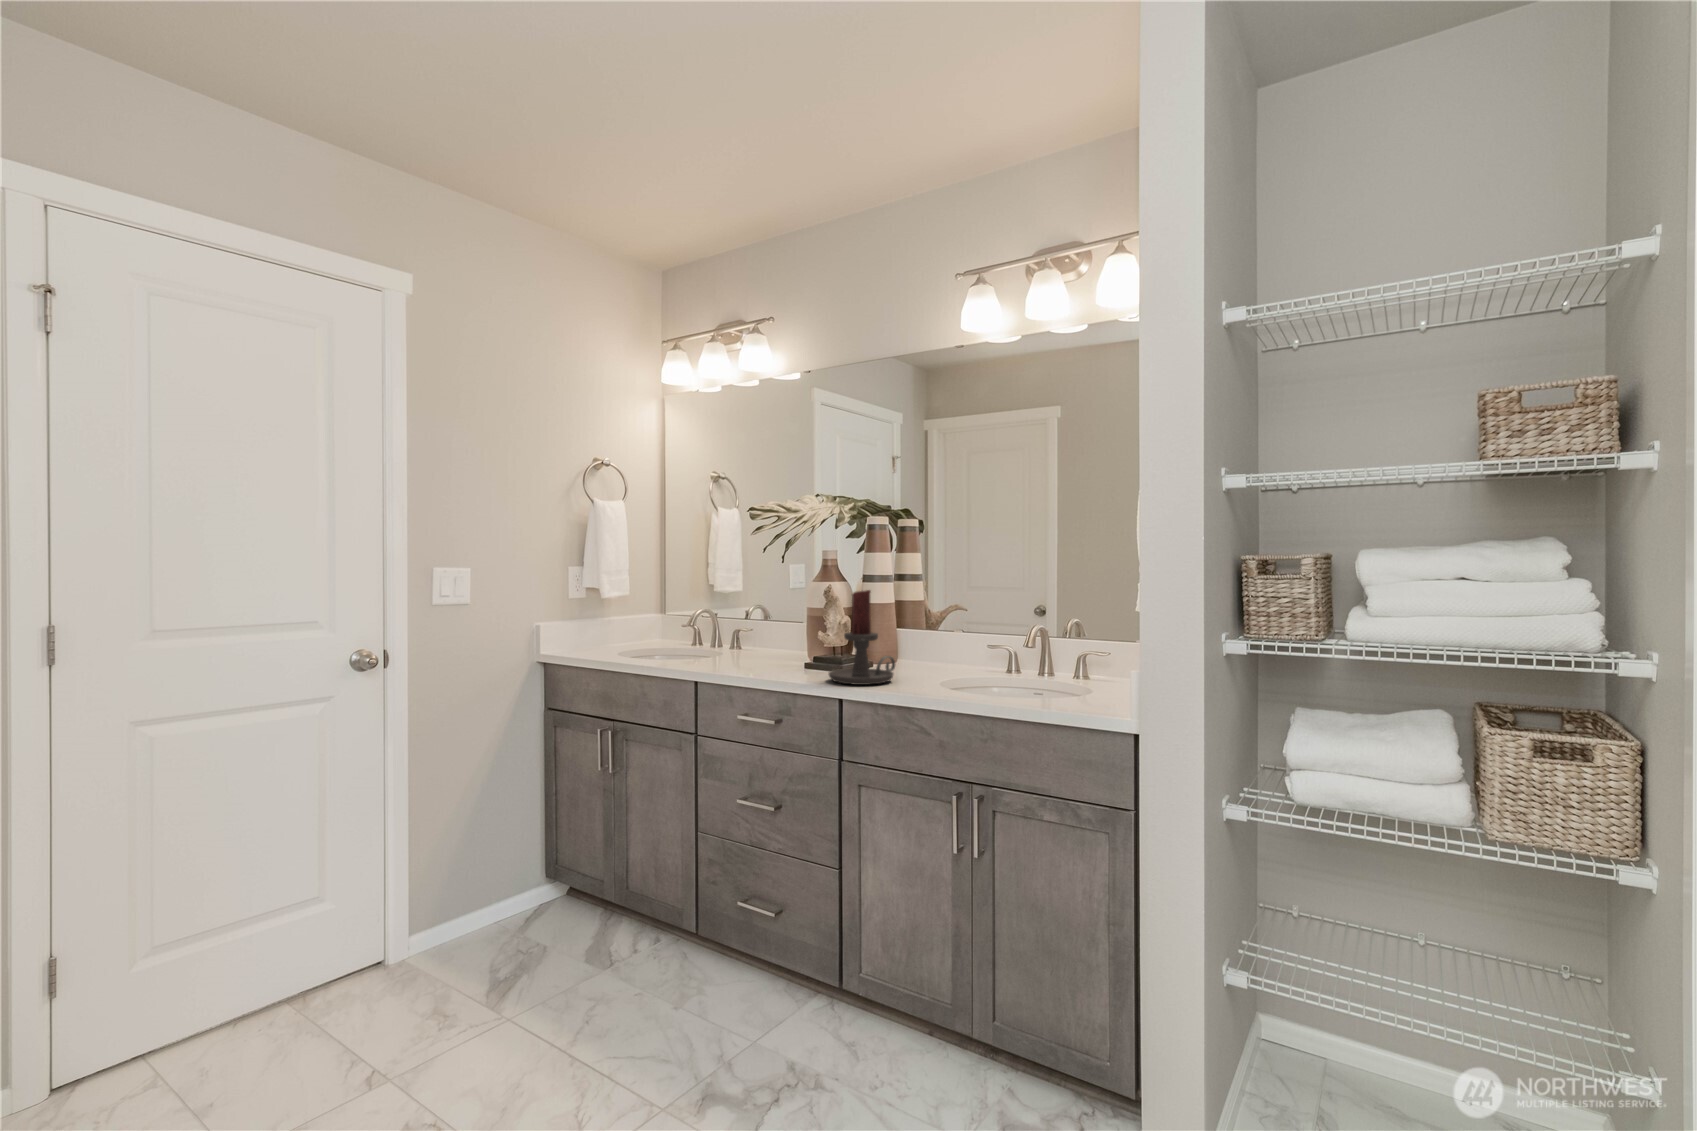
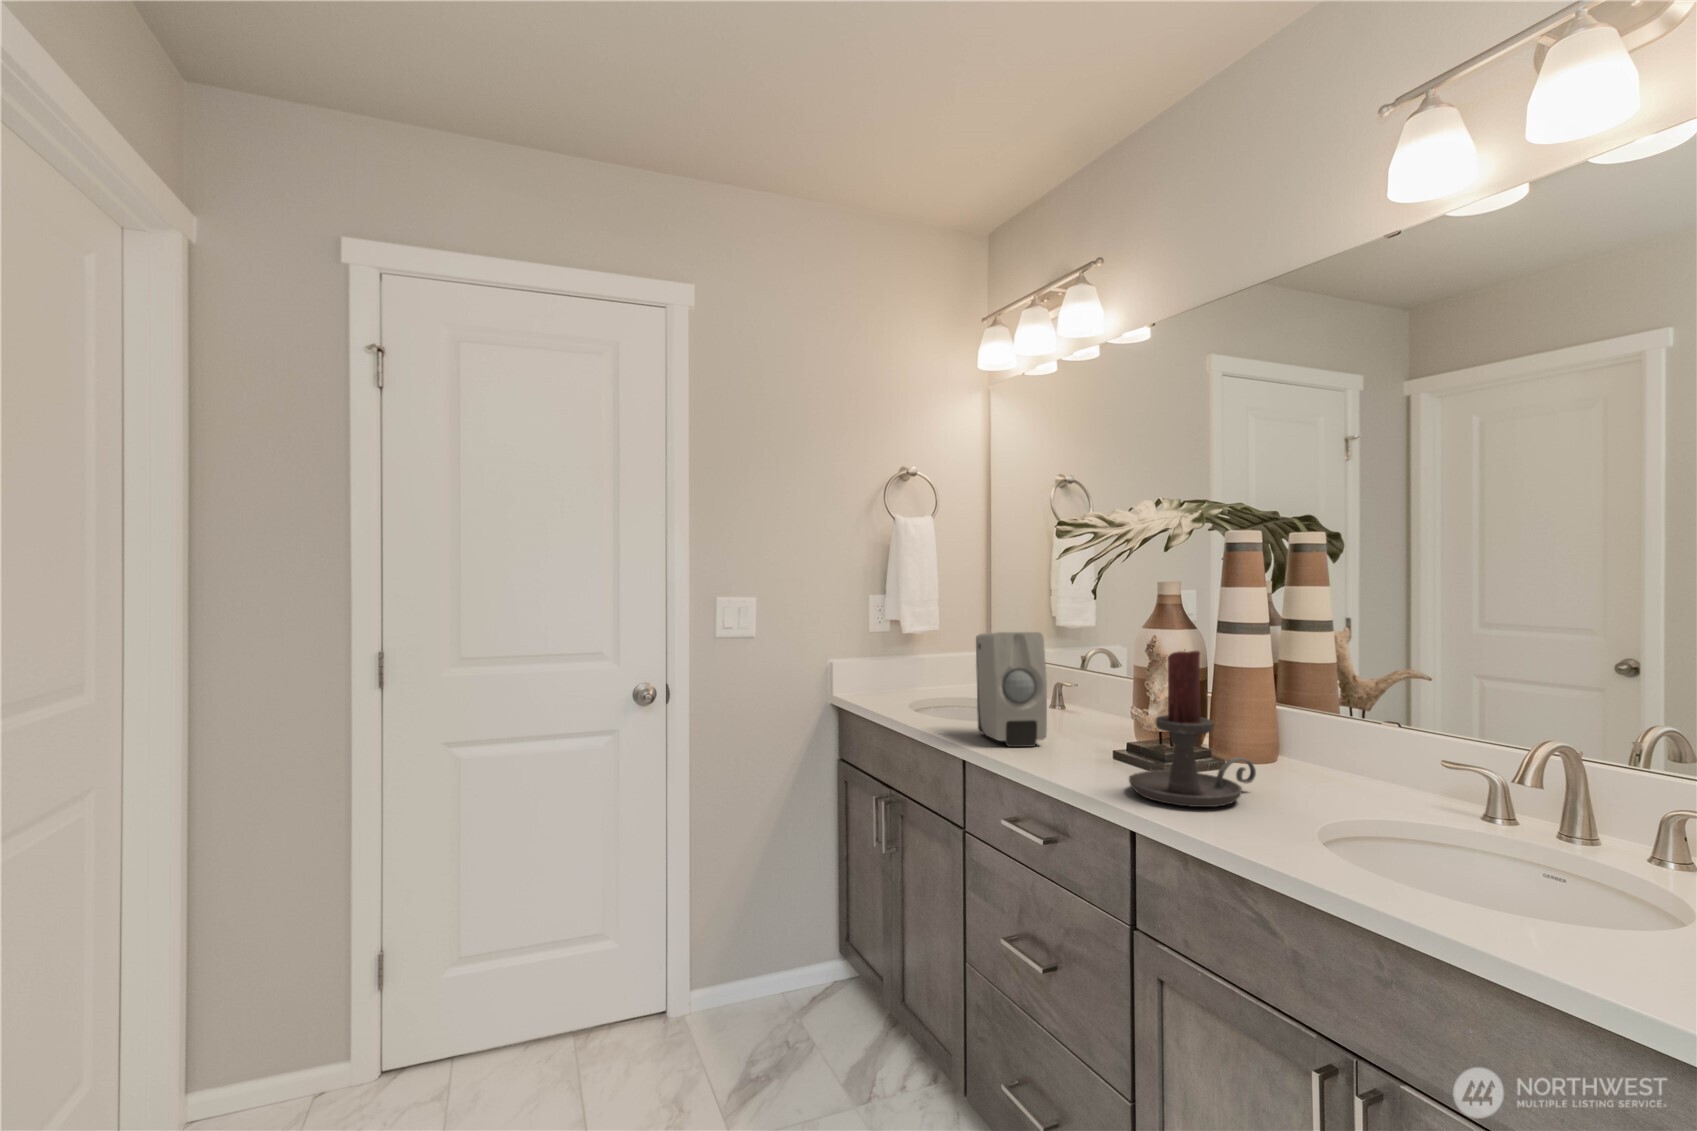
soap dispenser: none [694,587,753,670] -> present [976,632,1047,747]

